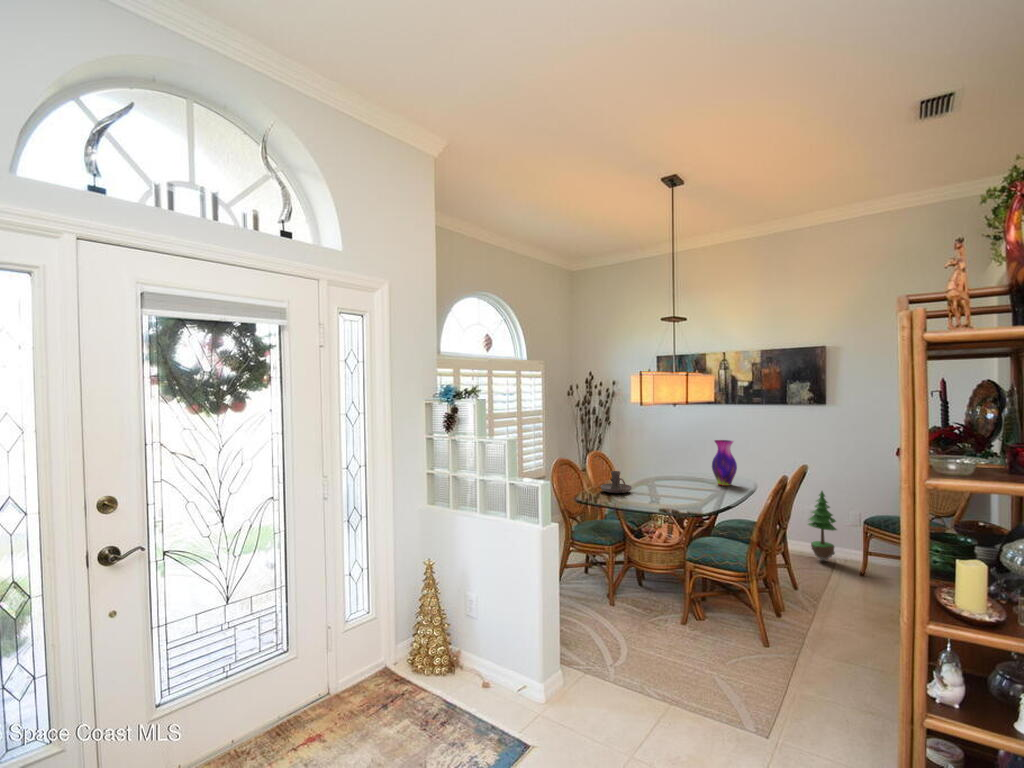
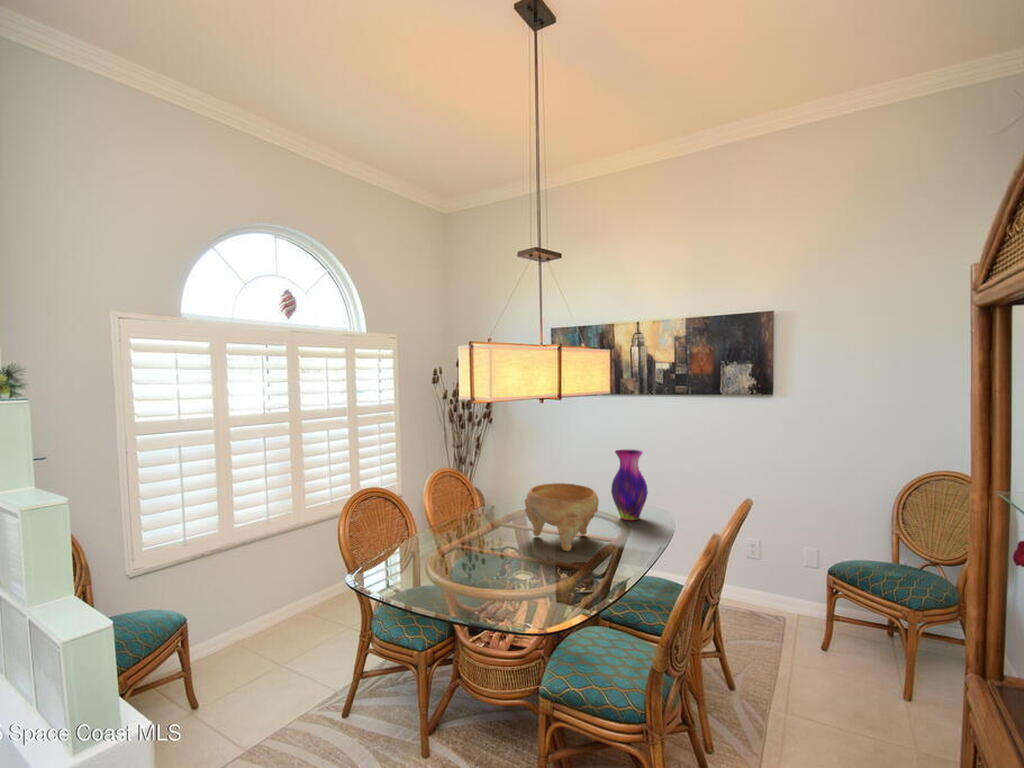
decorative bowl: none [659,459,709,497] -> present [525,483,599,551]
candle holder: present [600,471,632,493] -> none [426,507,477,546]
potted tree: present [808,491,836,561] -> none [747,517,789,619]

